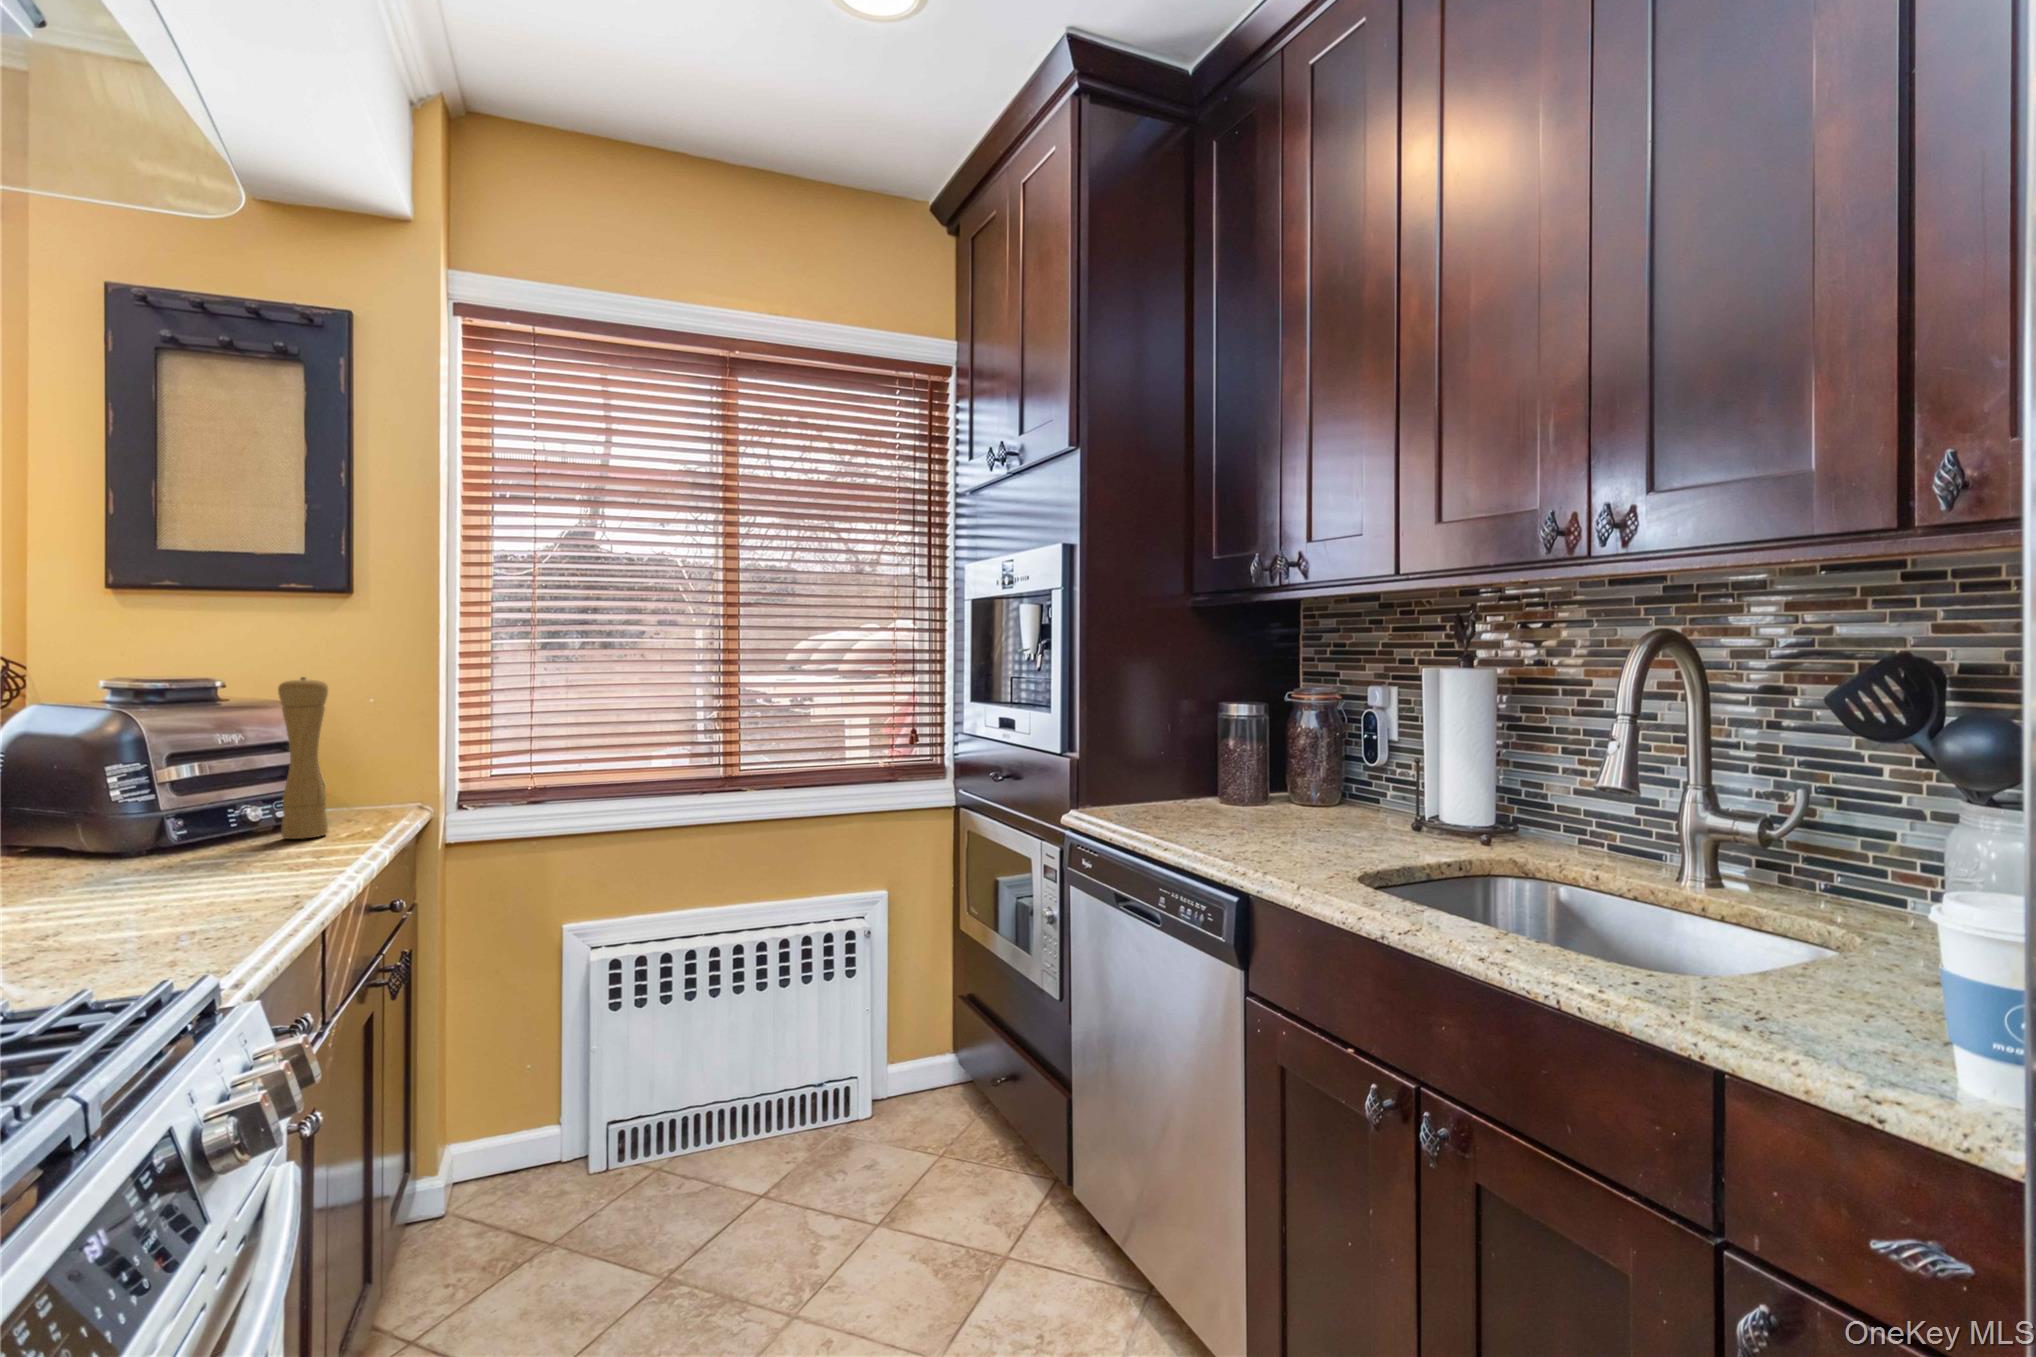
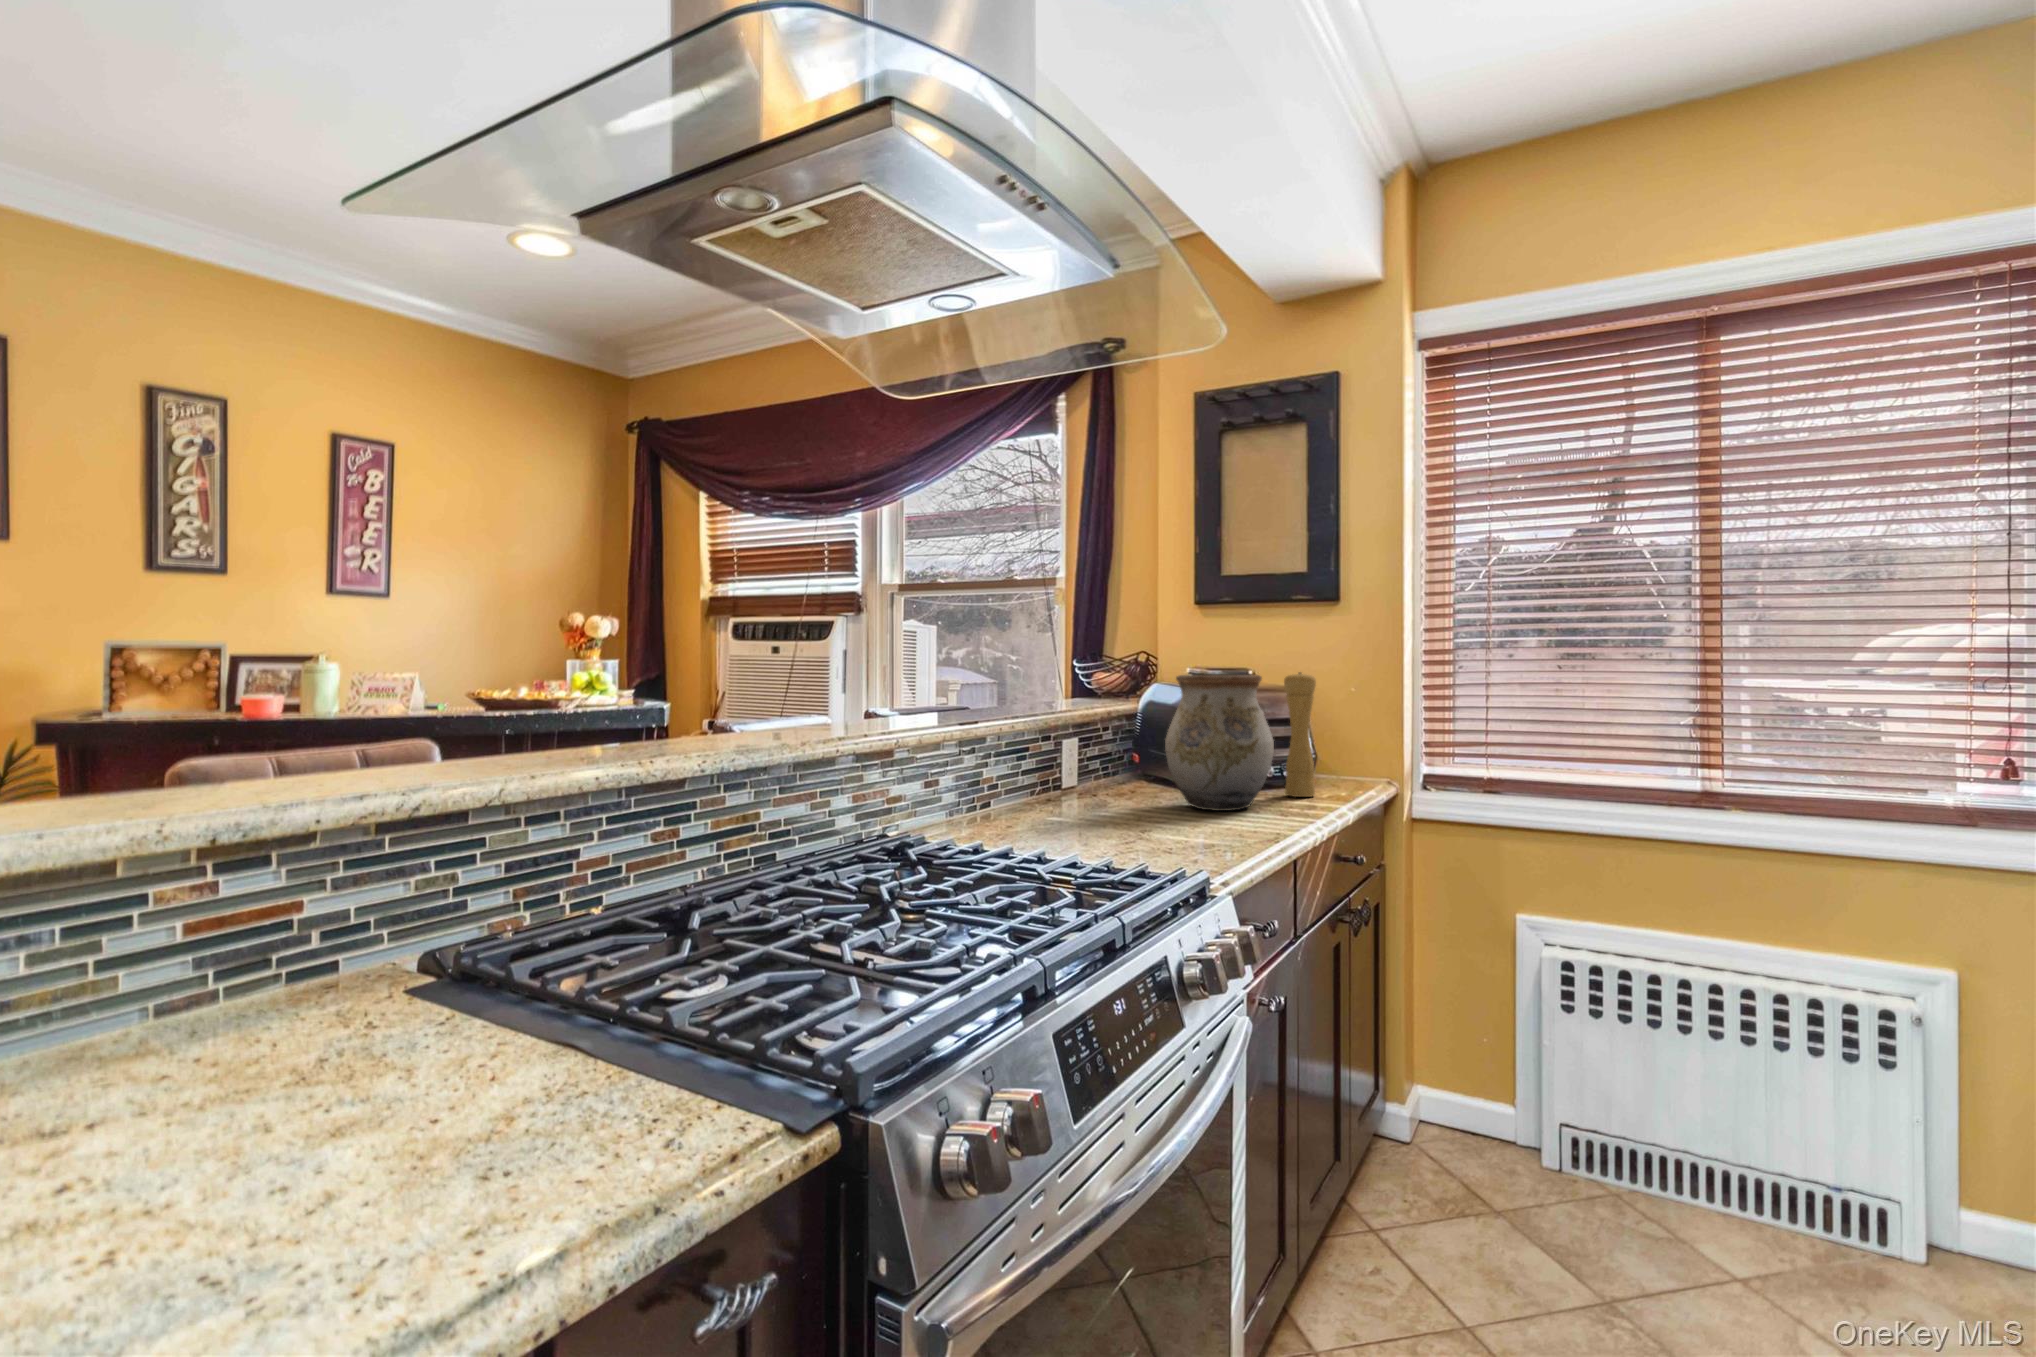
vase: none [66,681,271,880] -> present [1165,674,1274,811]

